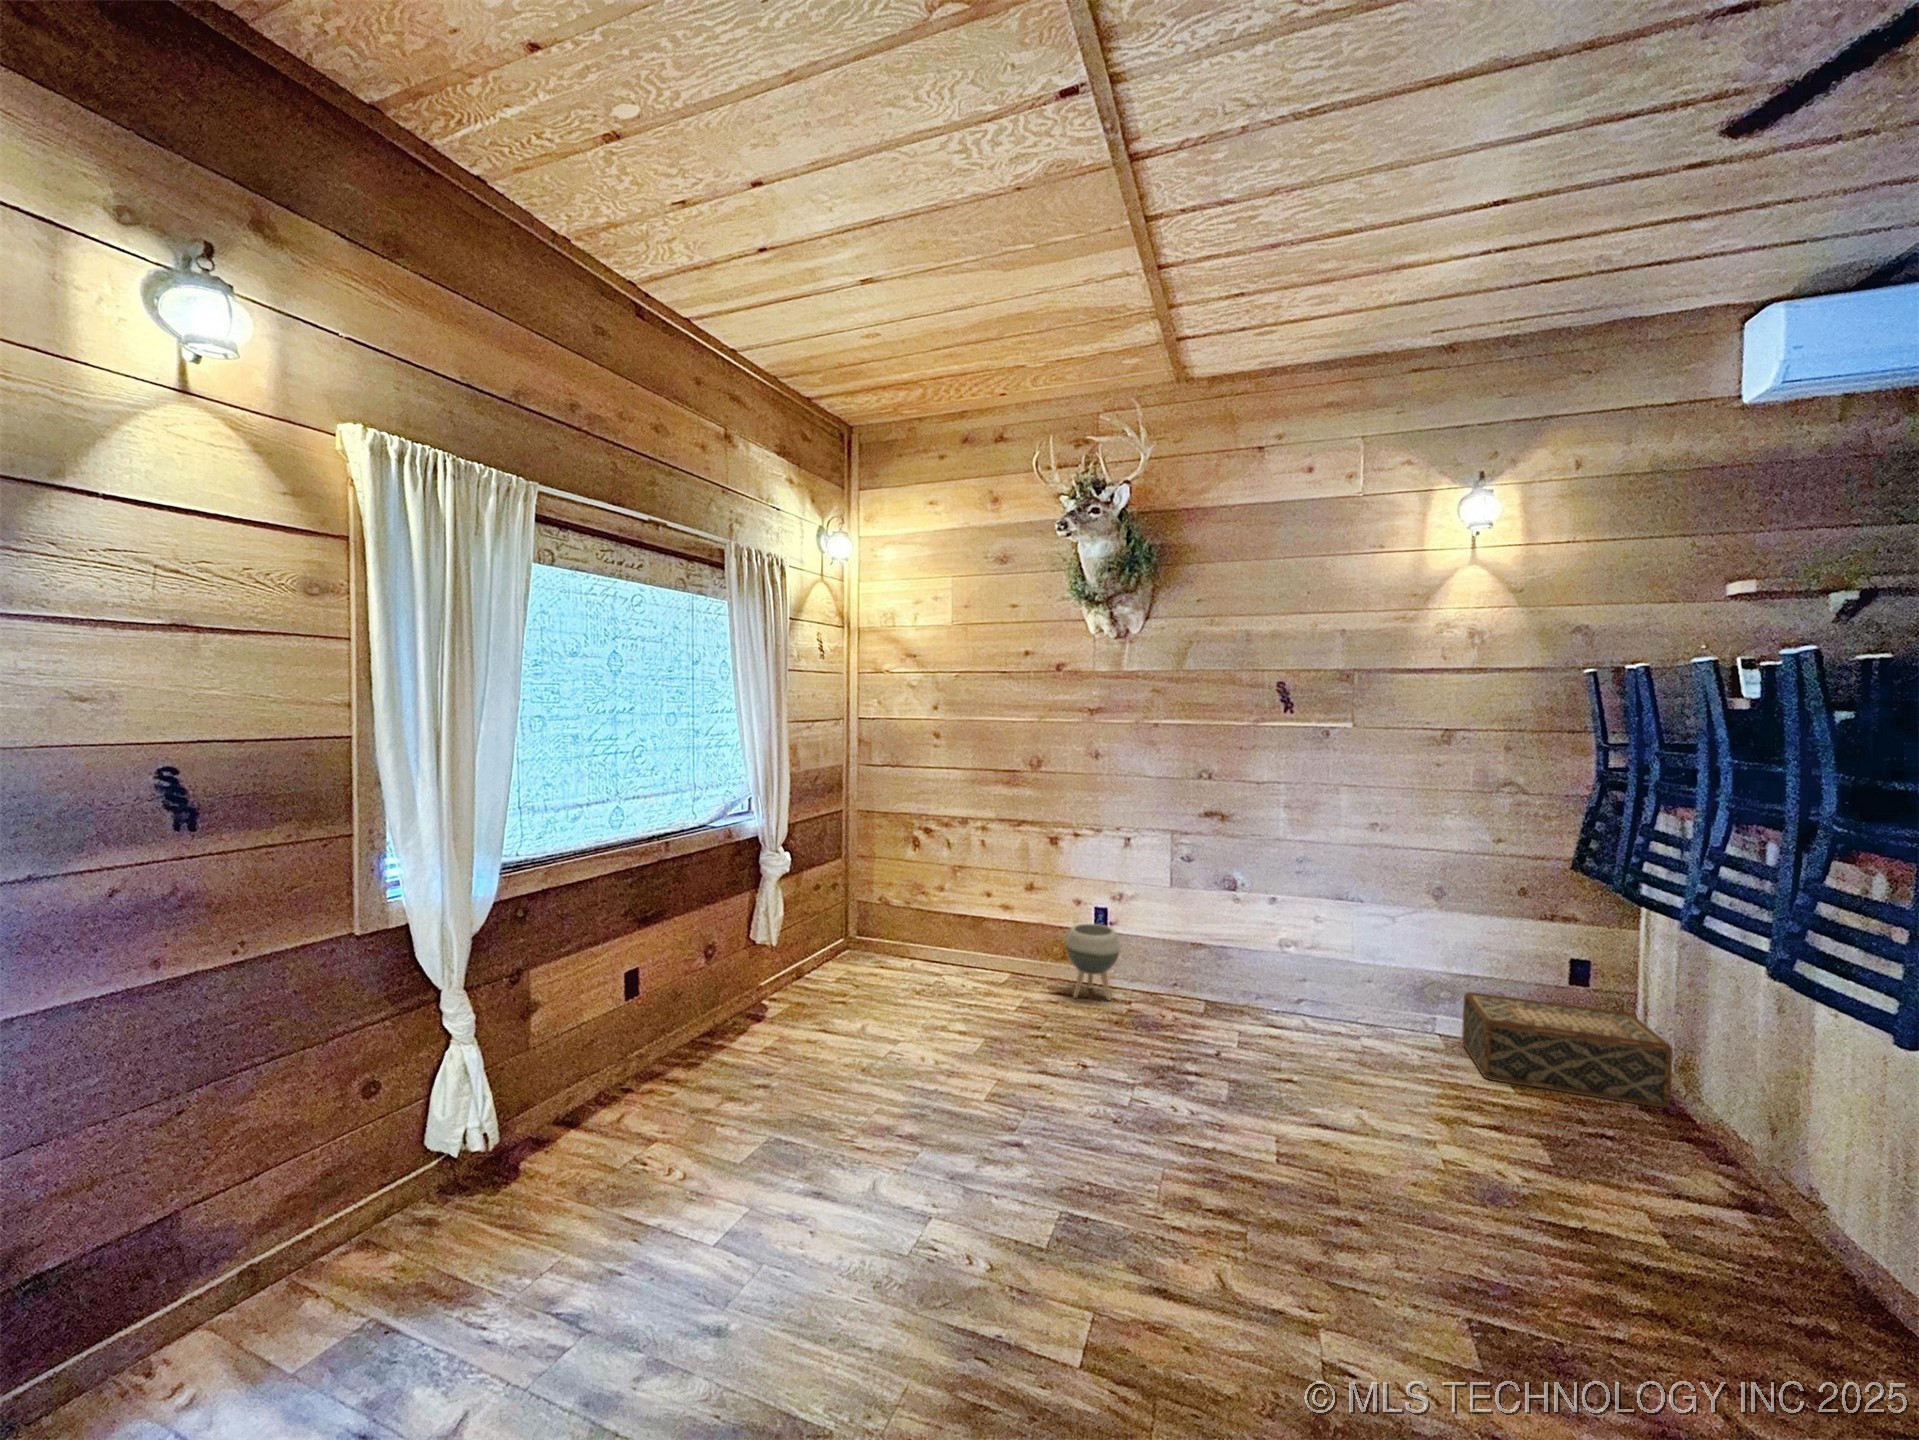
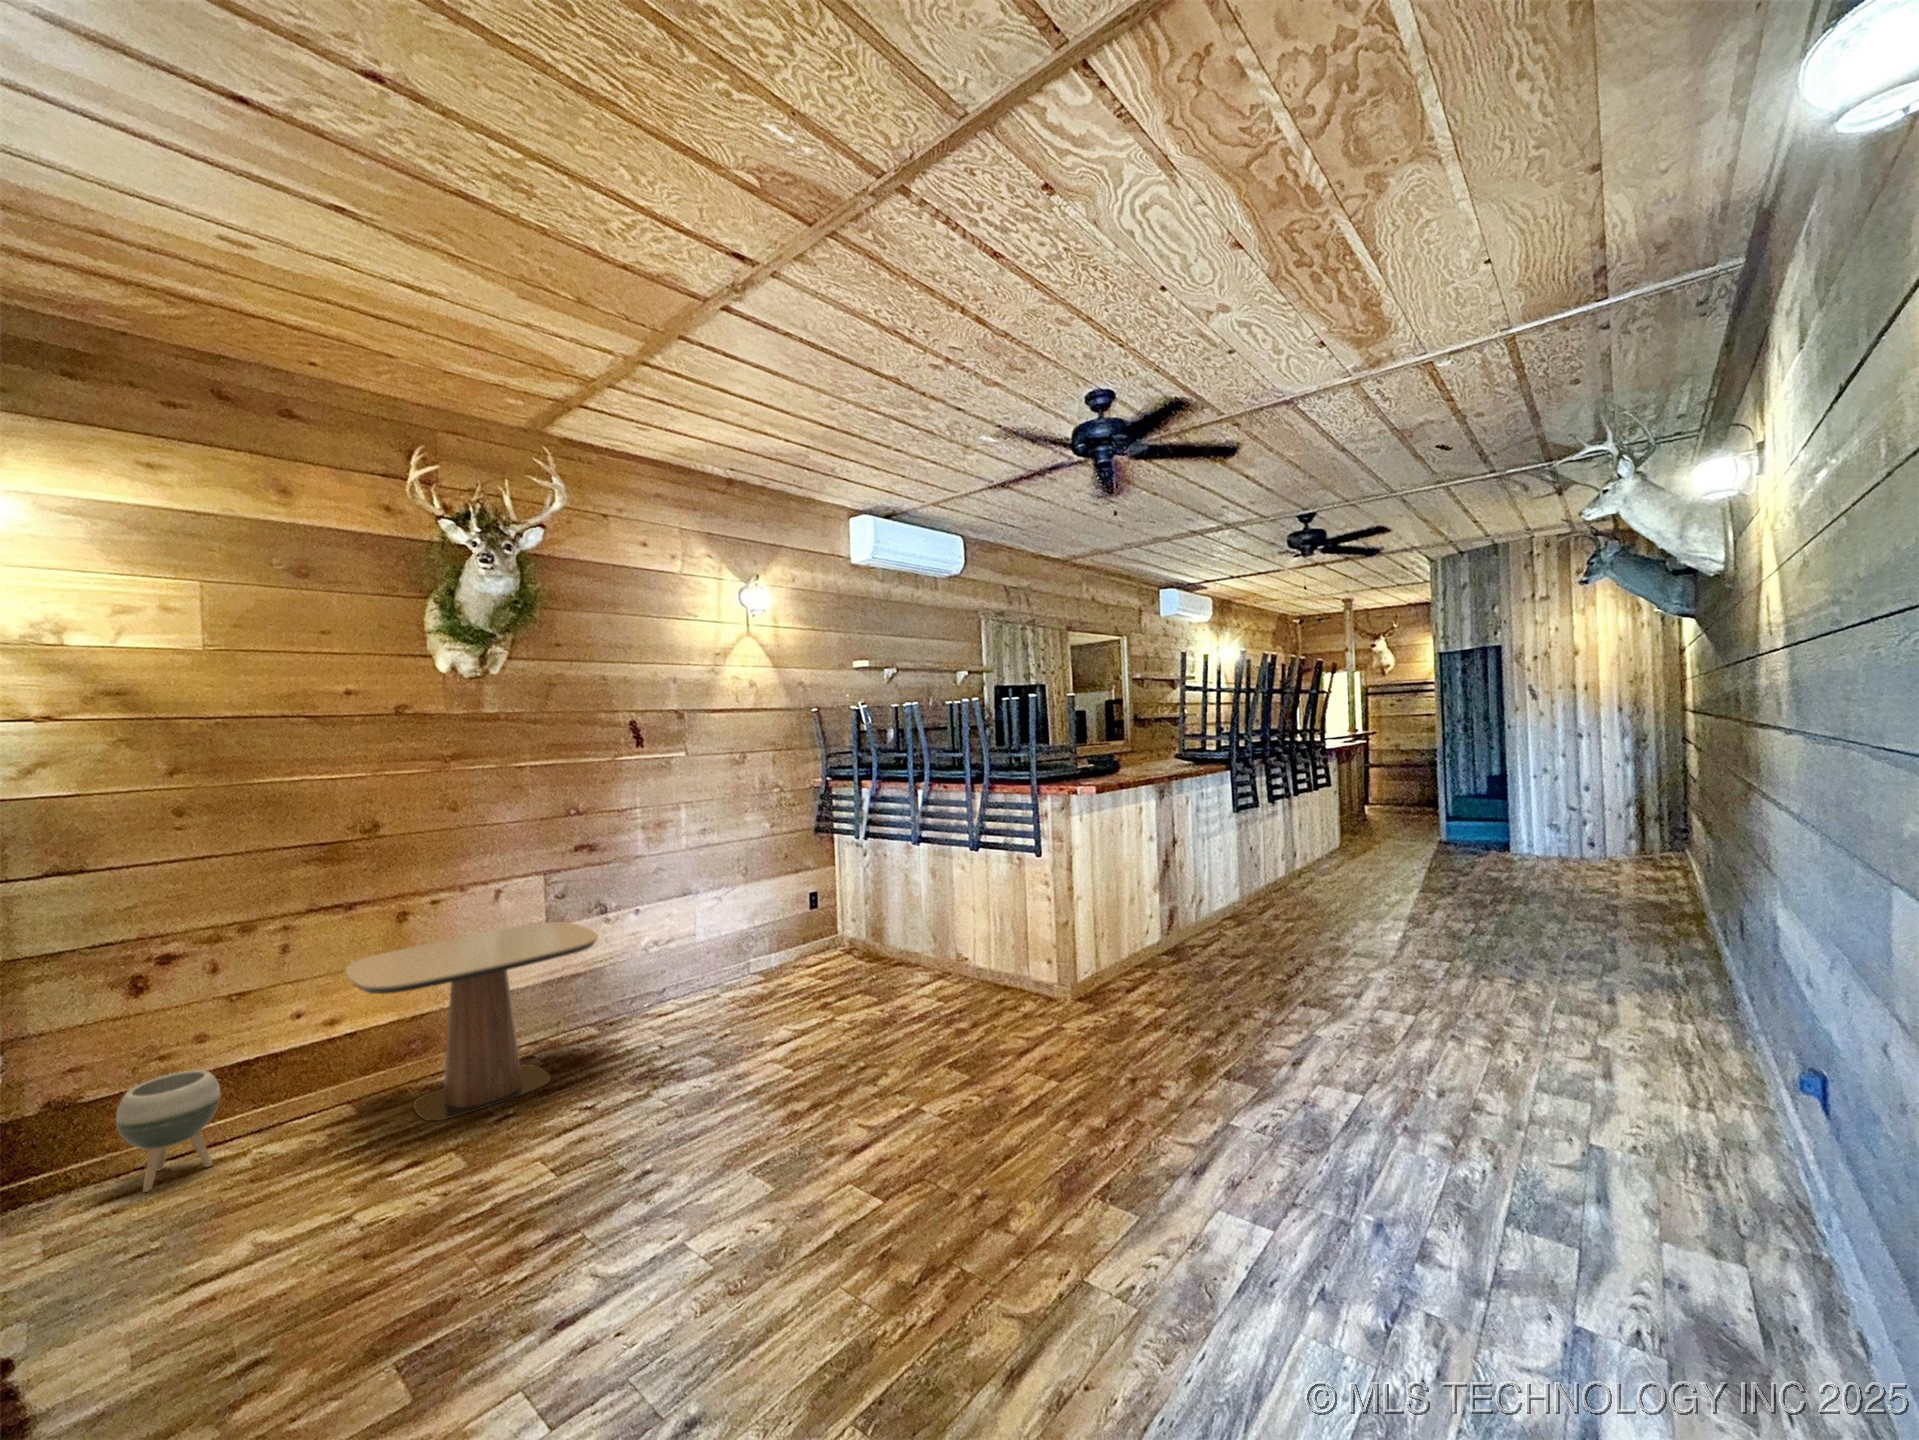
side table: none [1192,882,1424,1072] -> present [346,922,598,1121]
woven basket: present [1462,992,1673,1108] -> none [604,952,739,1038]

